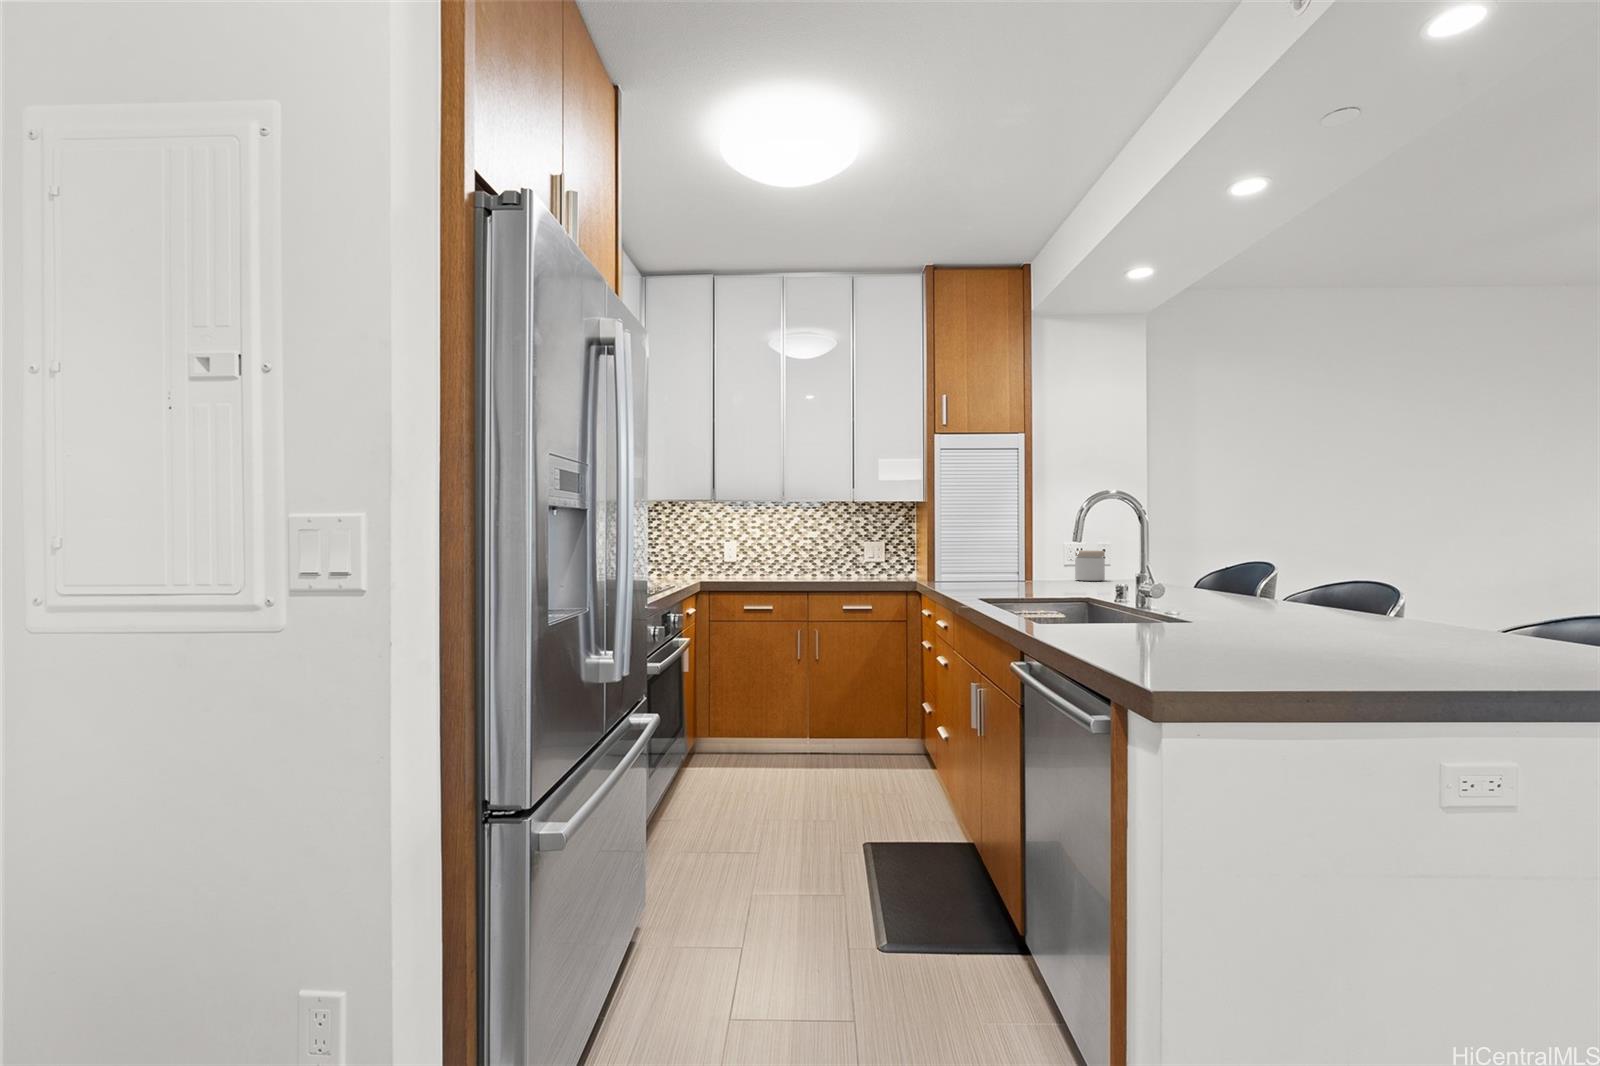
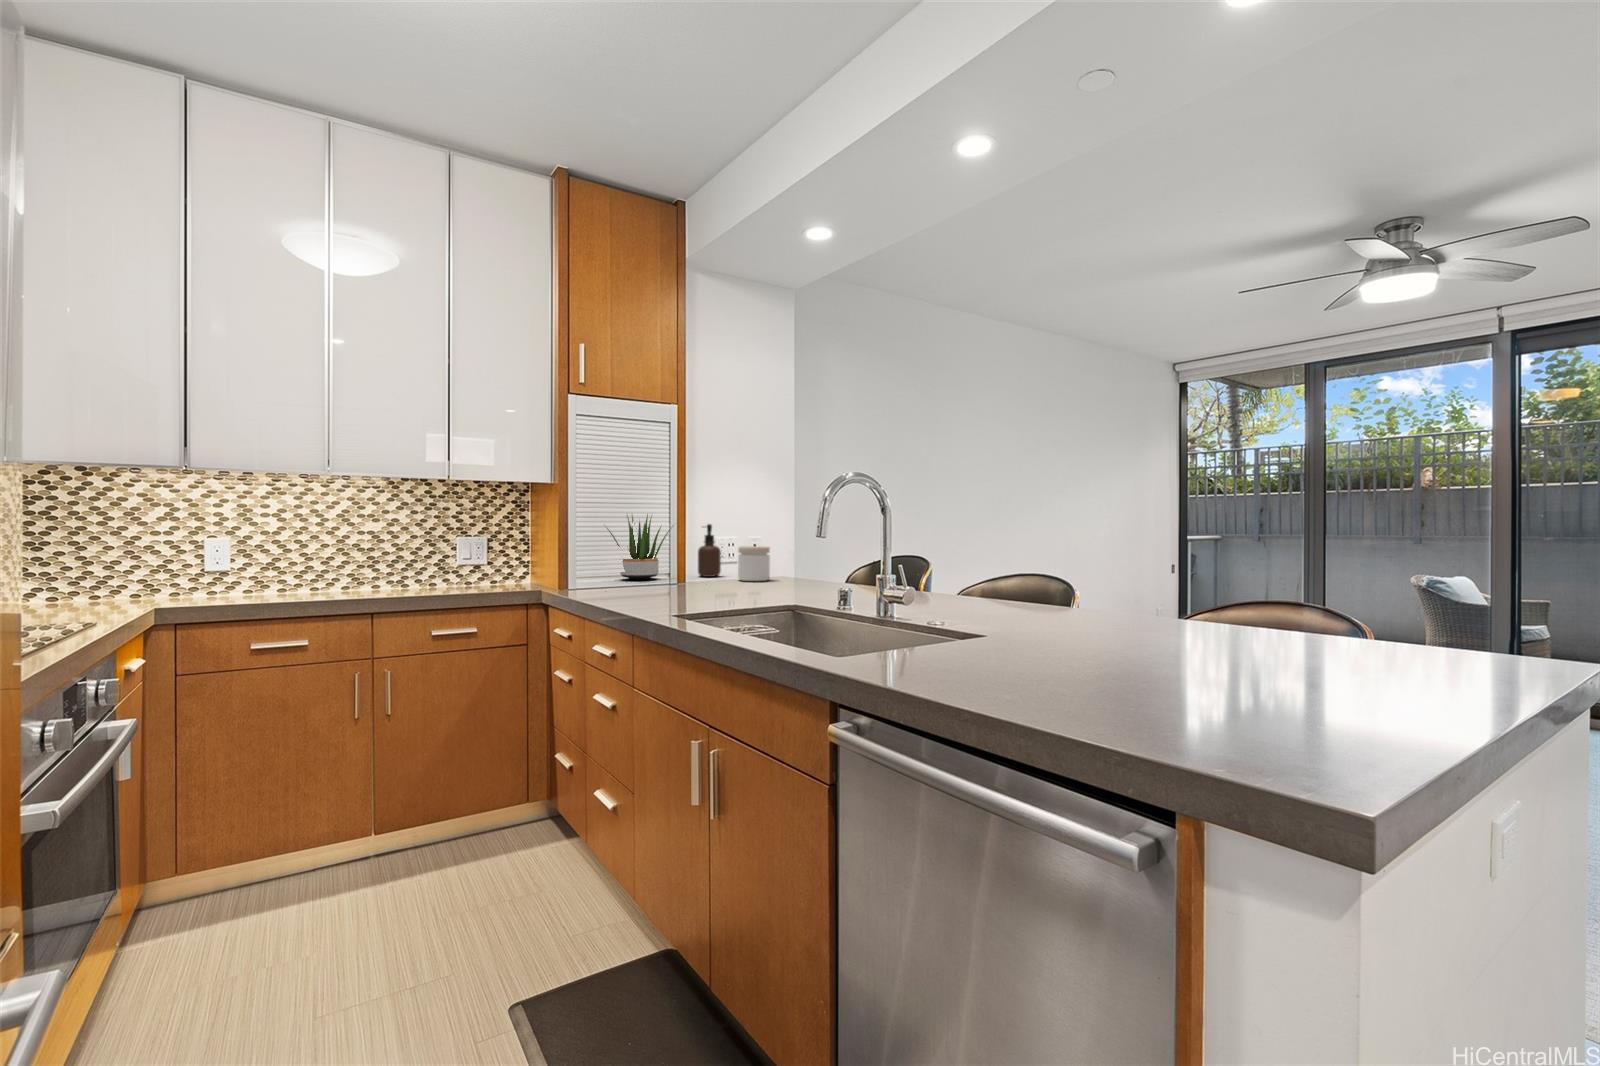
potted plant: none [964,522,1026,577] -> present [607,514,673,580]
soap dispenser: none [1047,531,1068,577] -> present [698,524,721,577]

